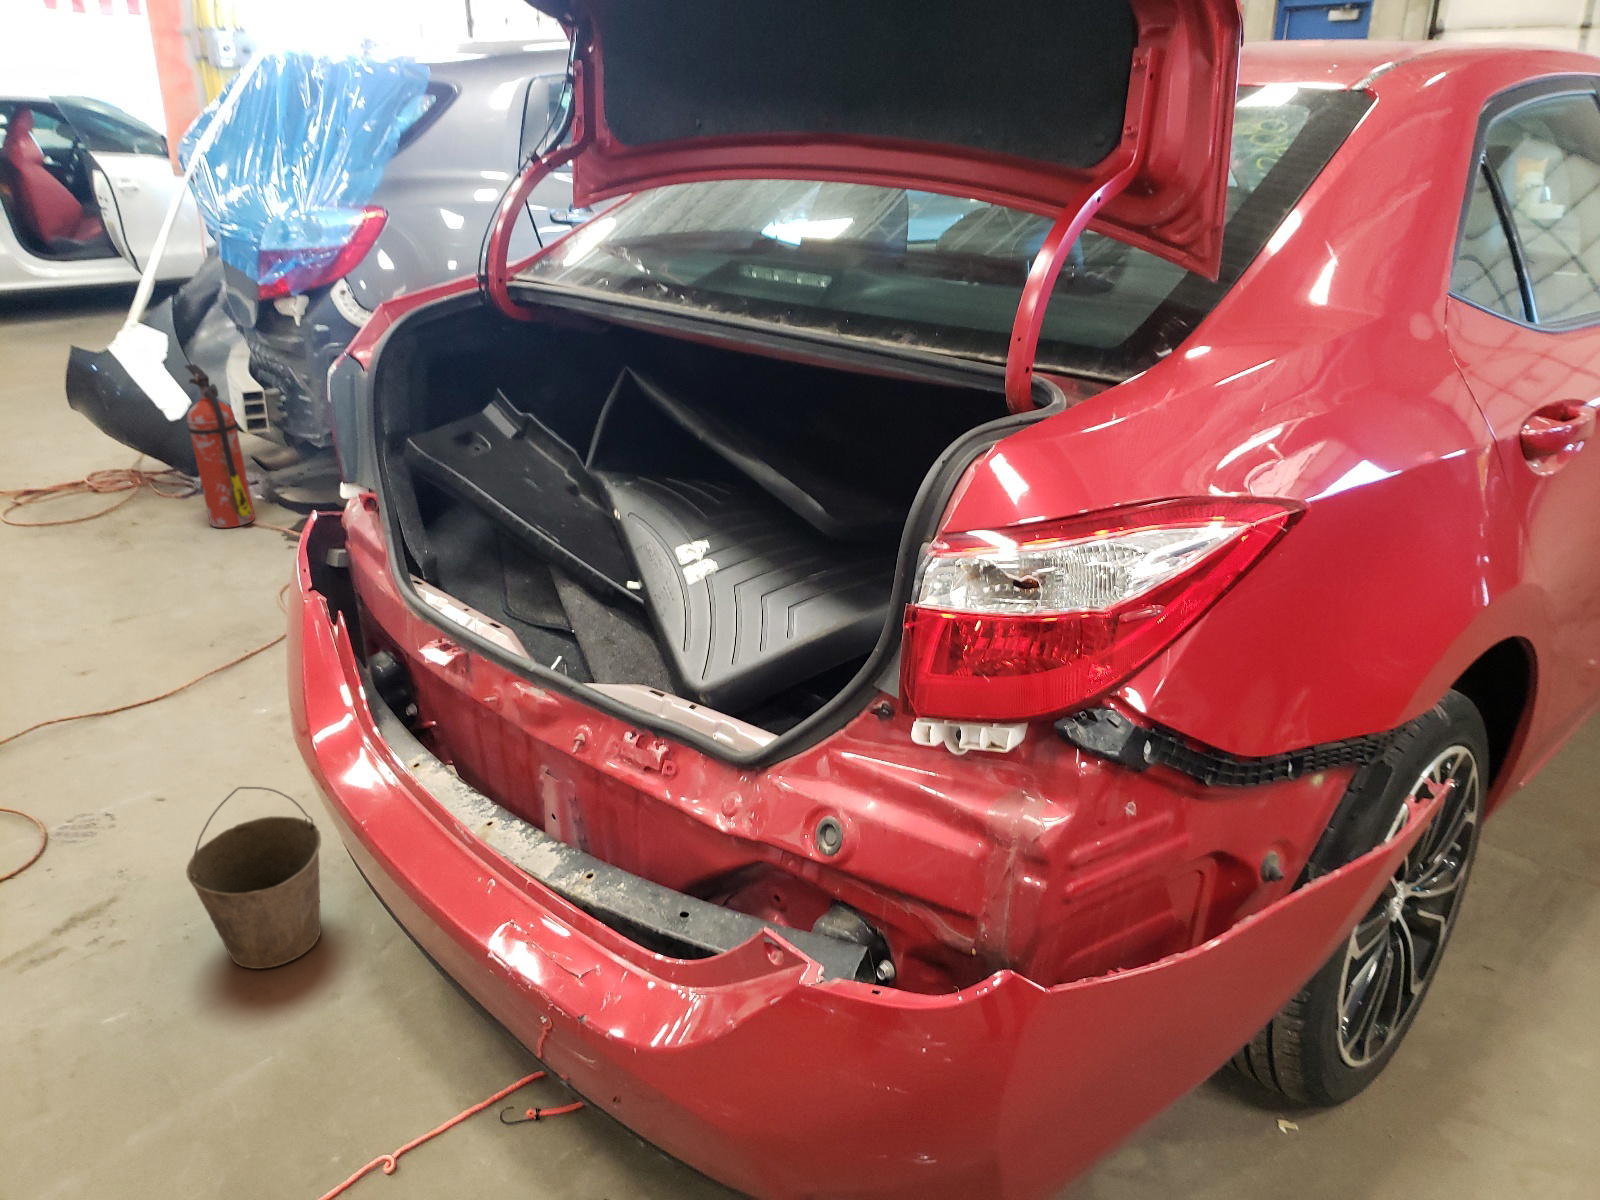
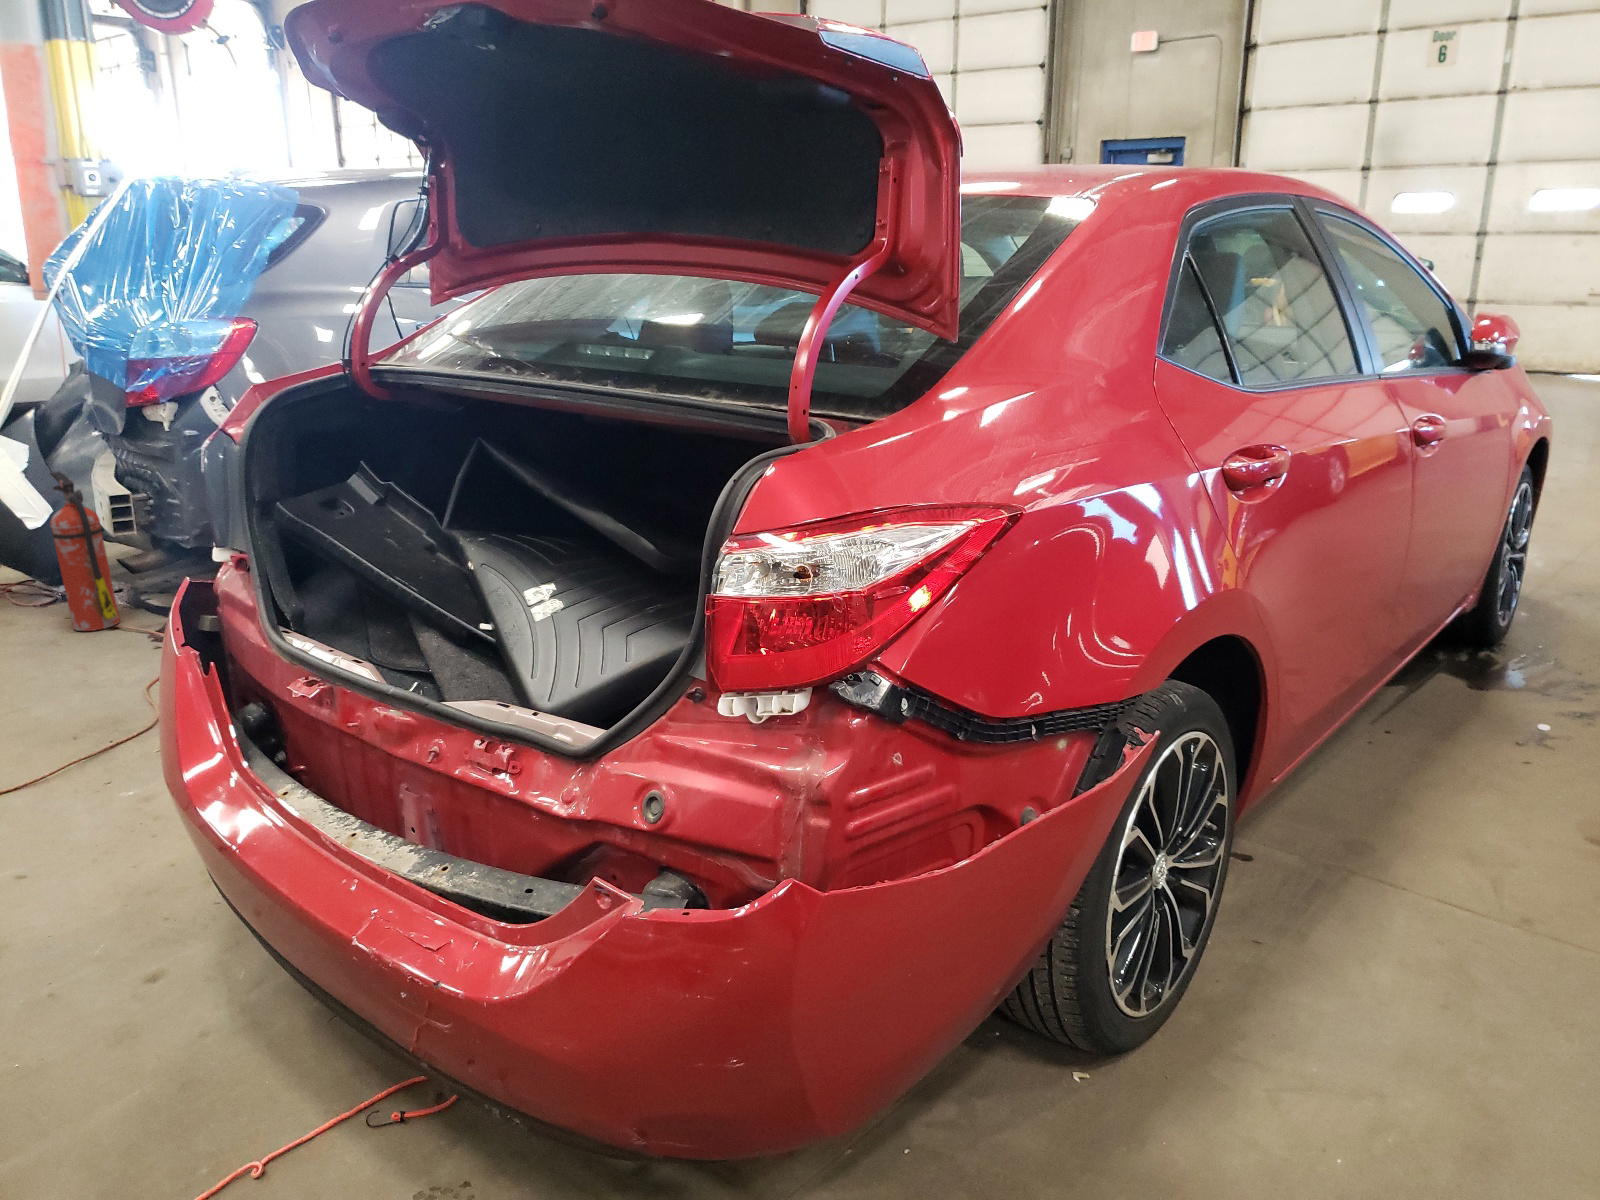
bucket: present [186,787,321,969] -> none [55,840,191,1021]

